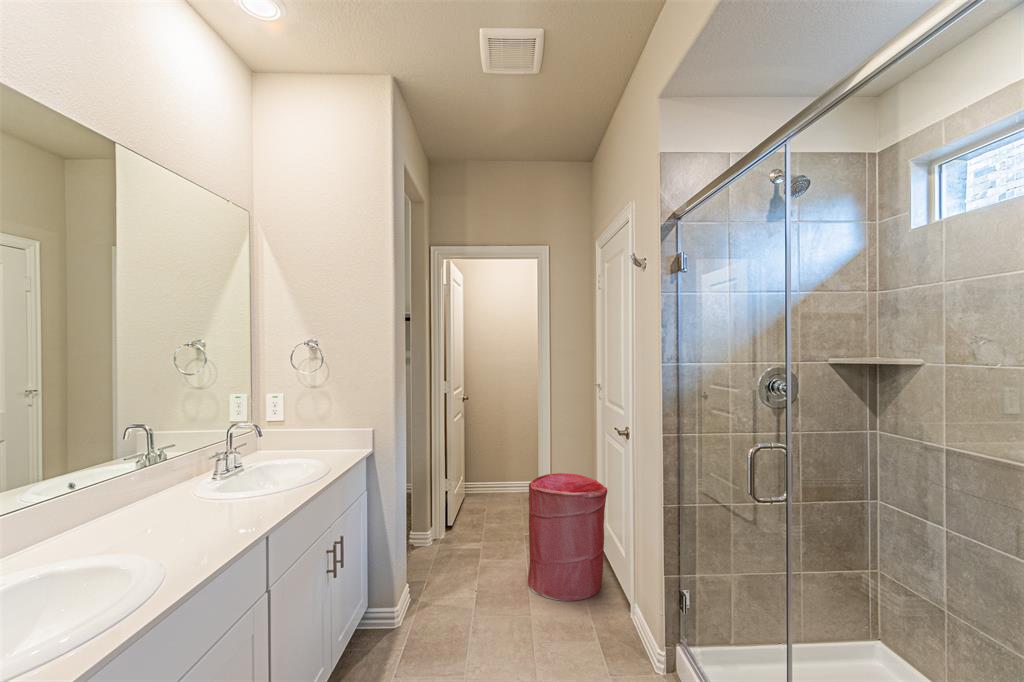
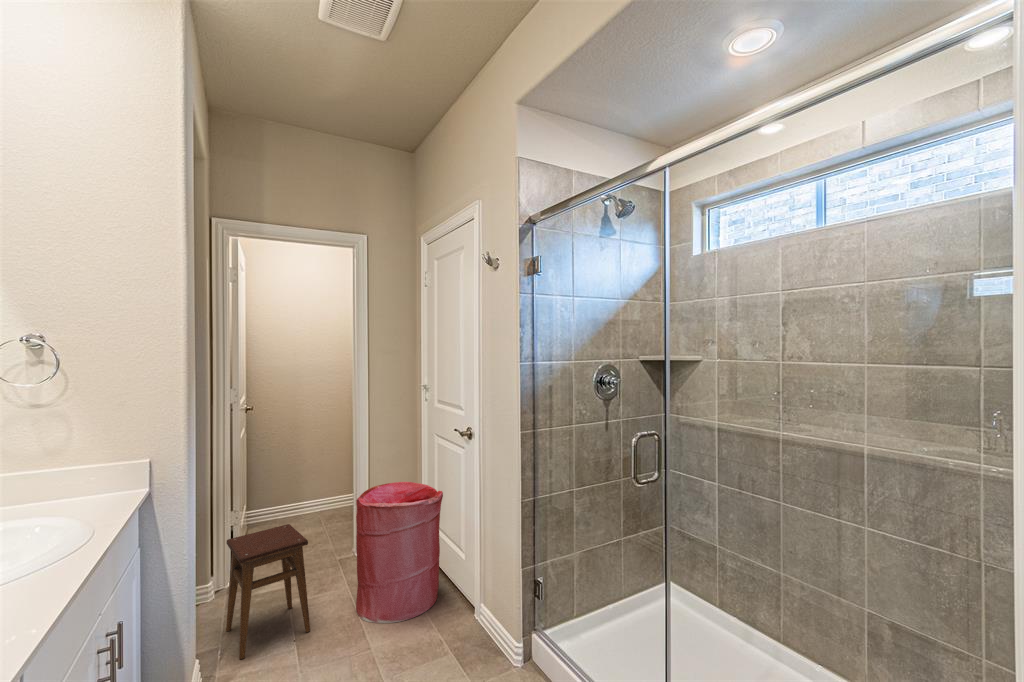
stool: none [433,495,489,594] -> present [226,524,310,659]

